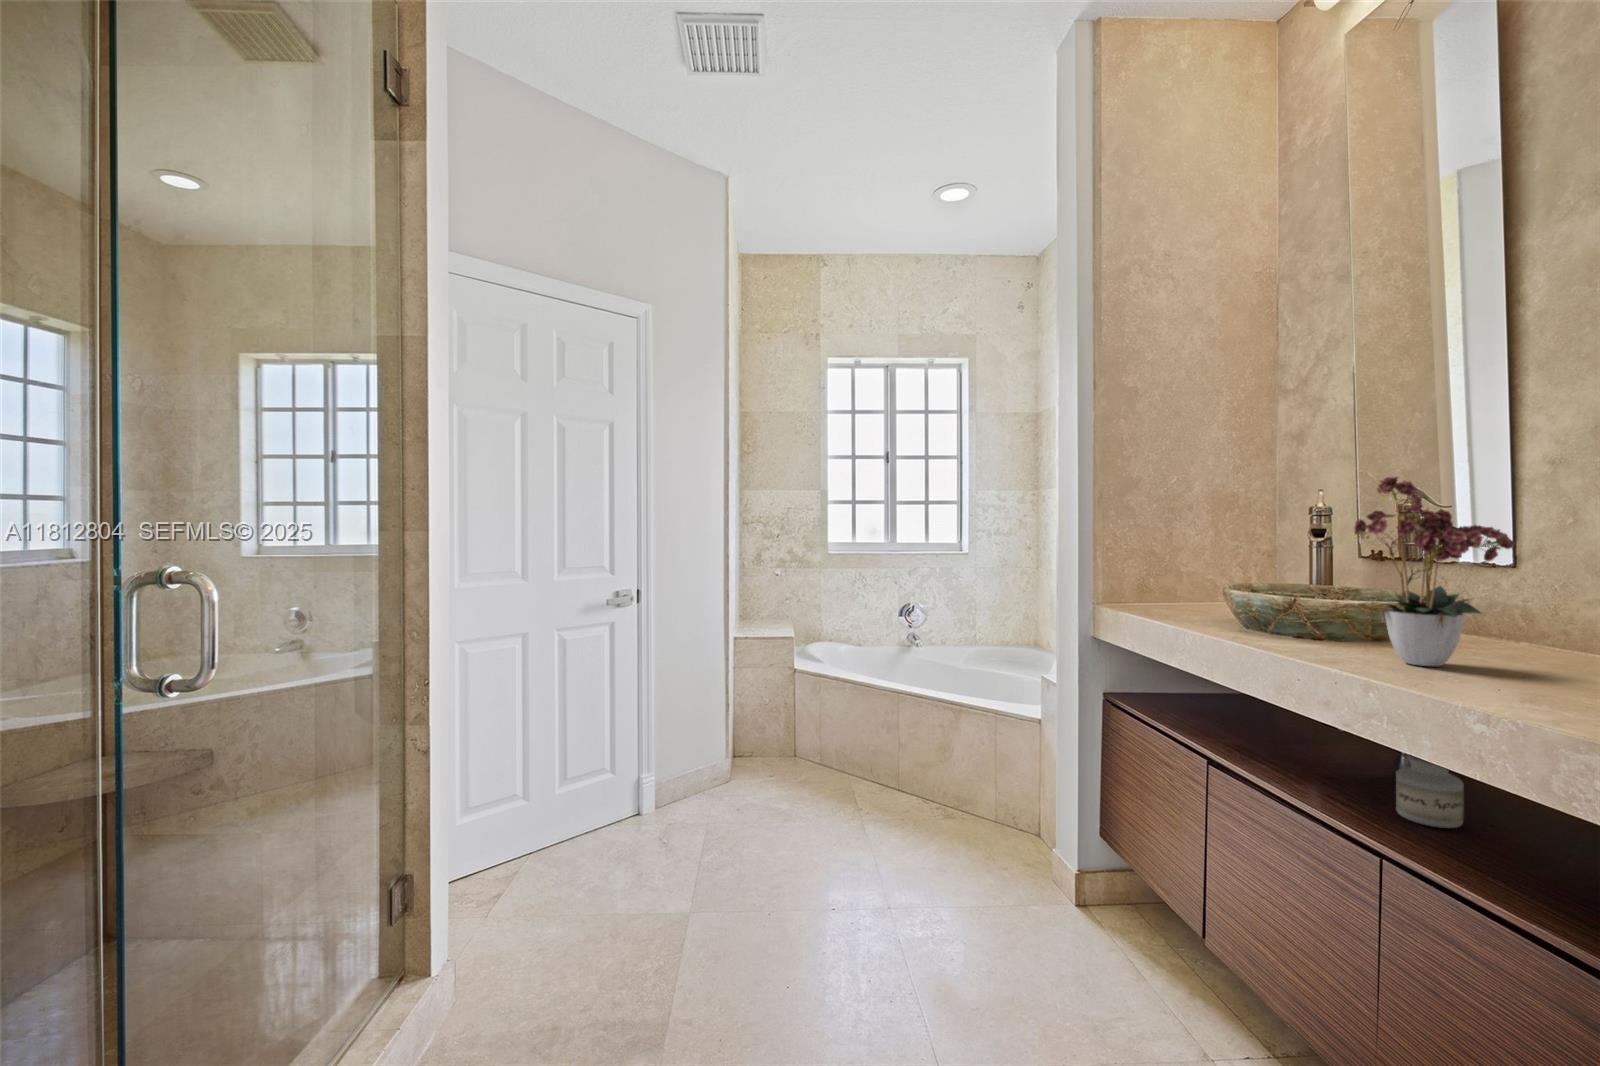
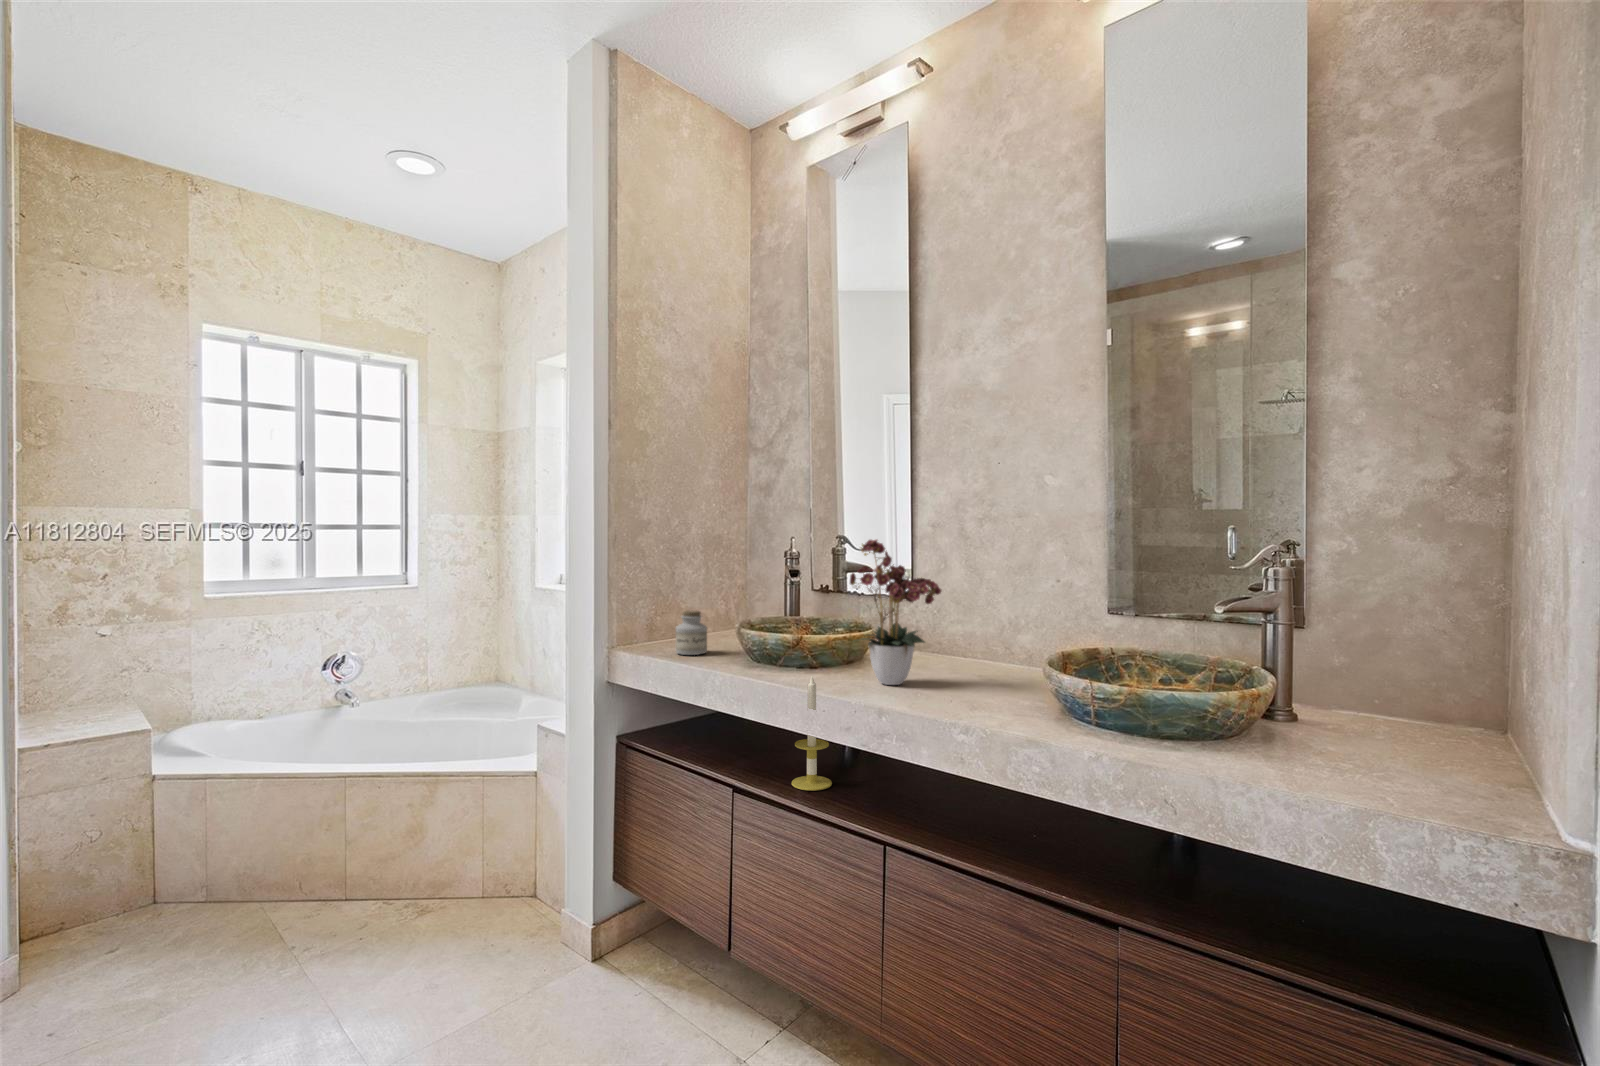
candle: none [1280,645,1340,784] -> present [792,676,832,791]
jar: present [1396,755,1464,828] -> present [676,610,707,655]

